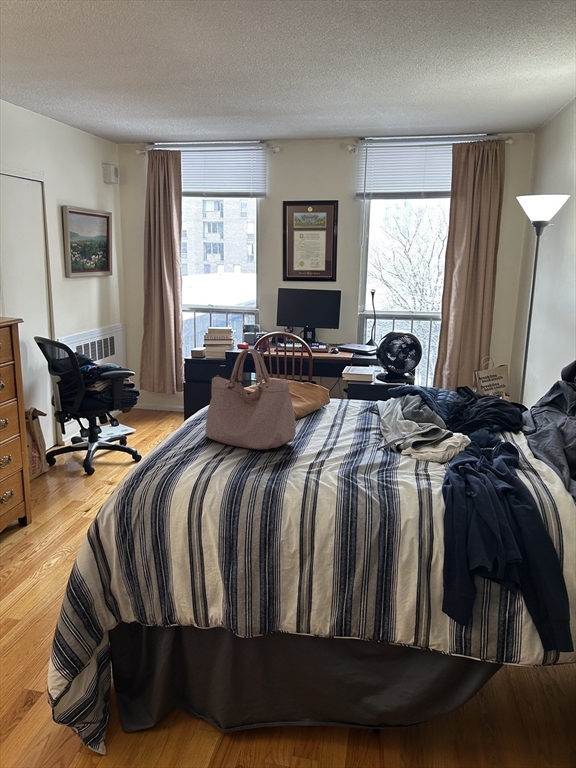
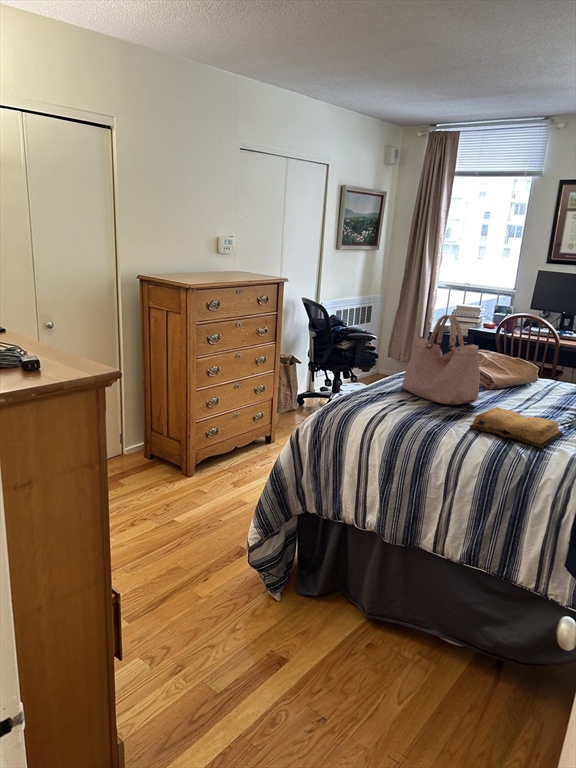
diary: none [305,444,390,485] -> present [470,407,562,448]

